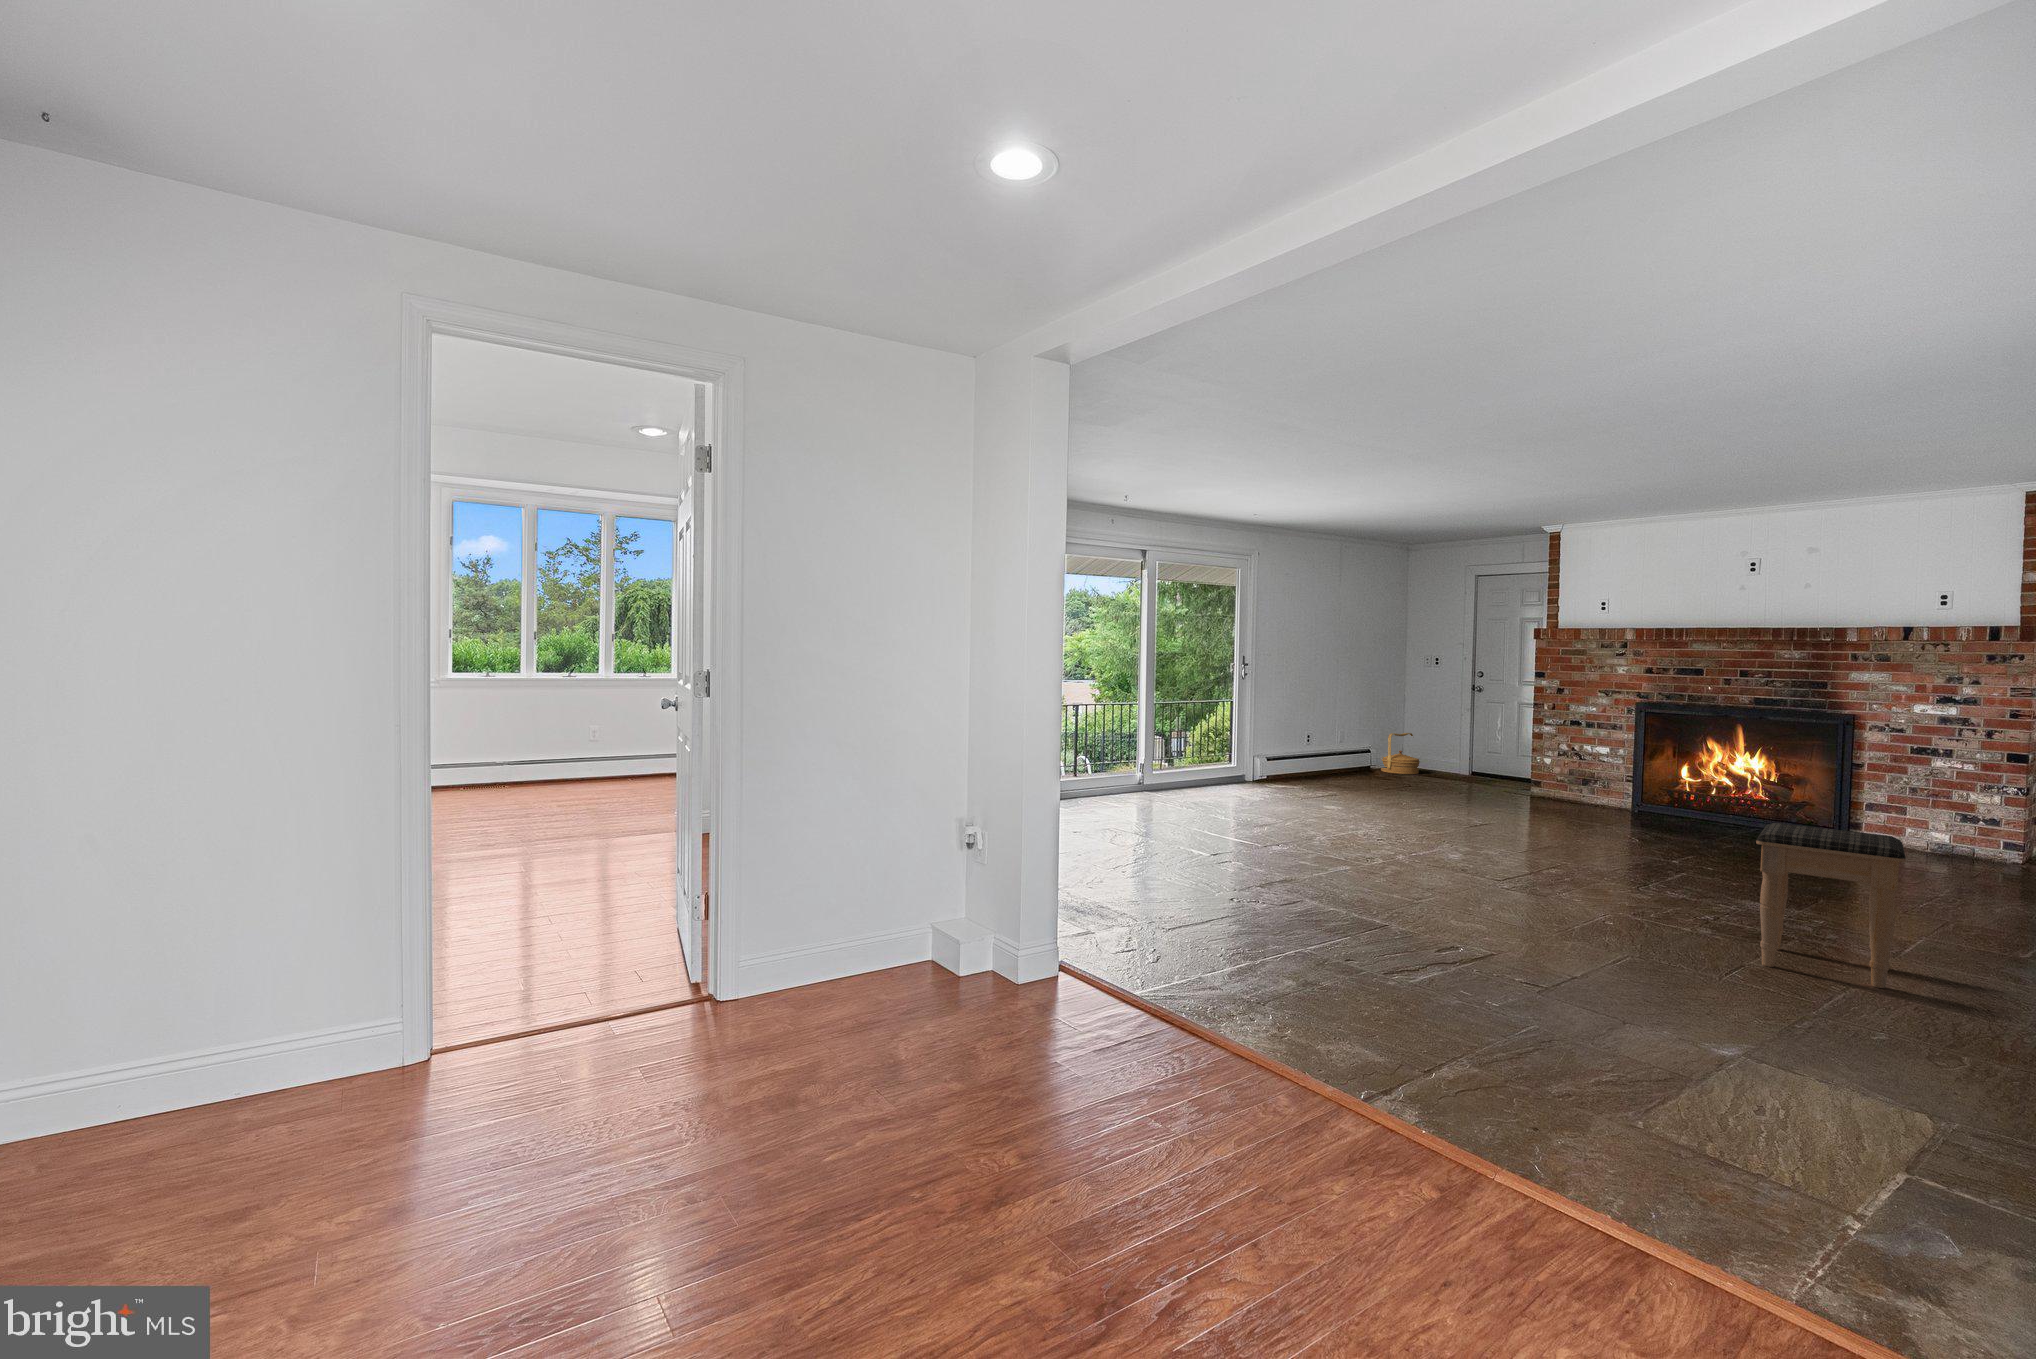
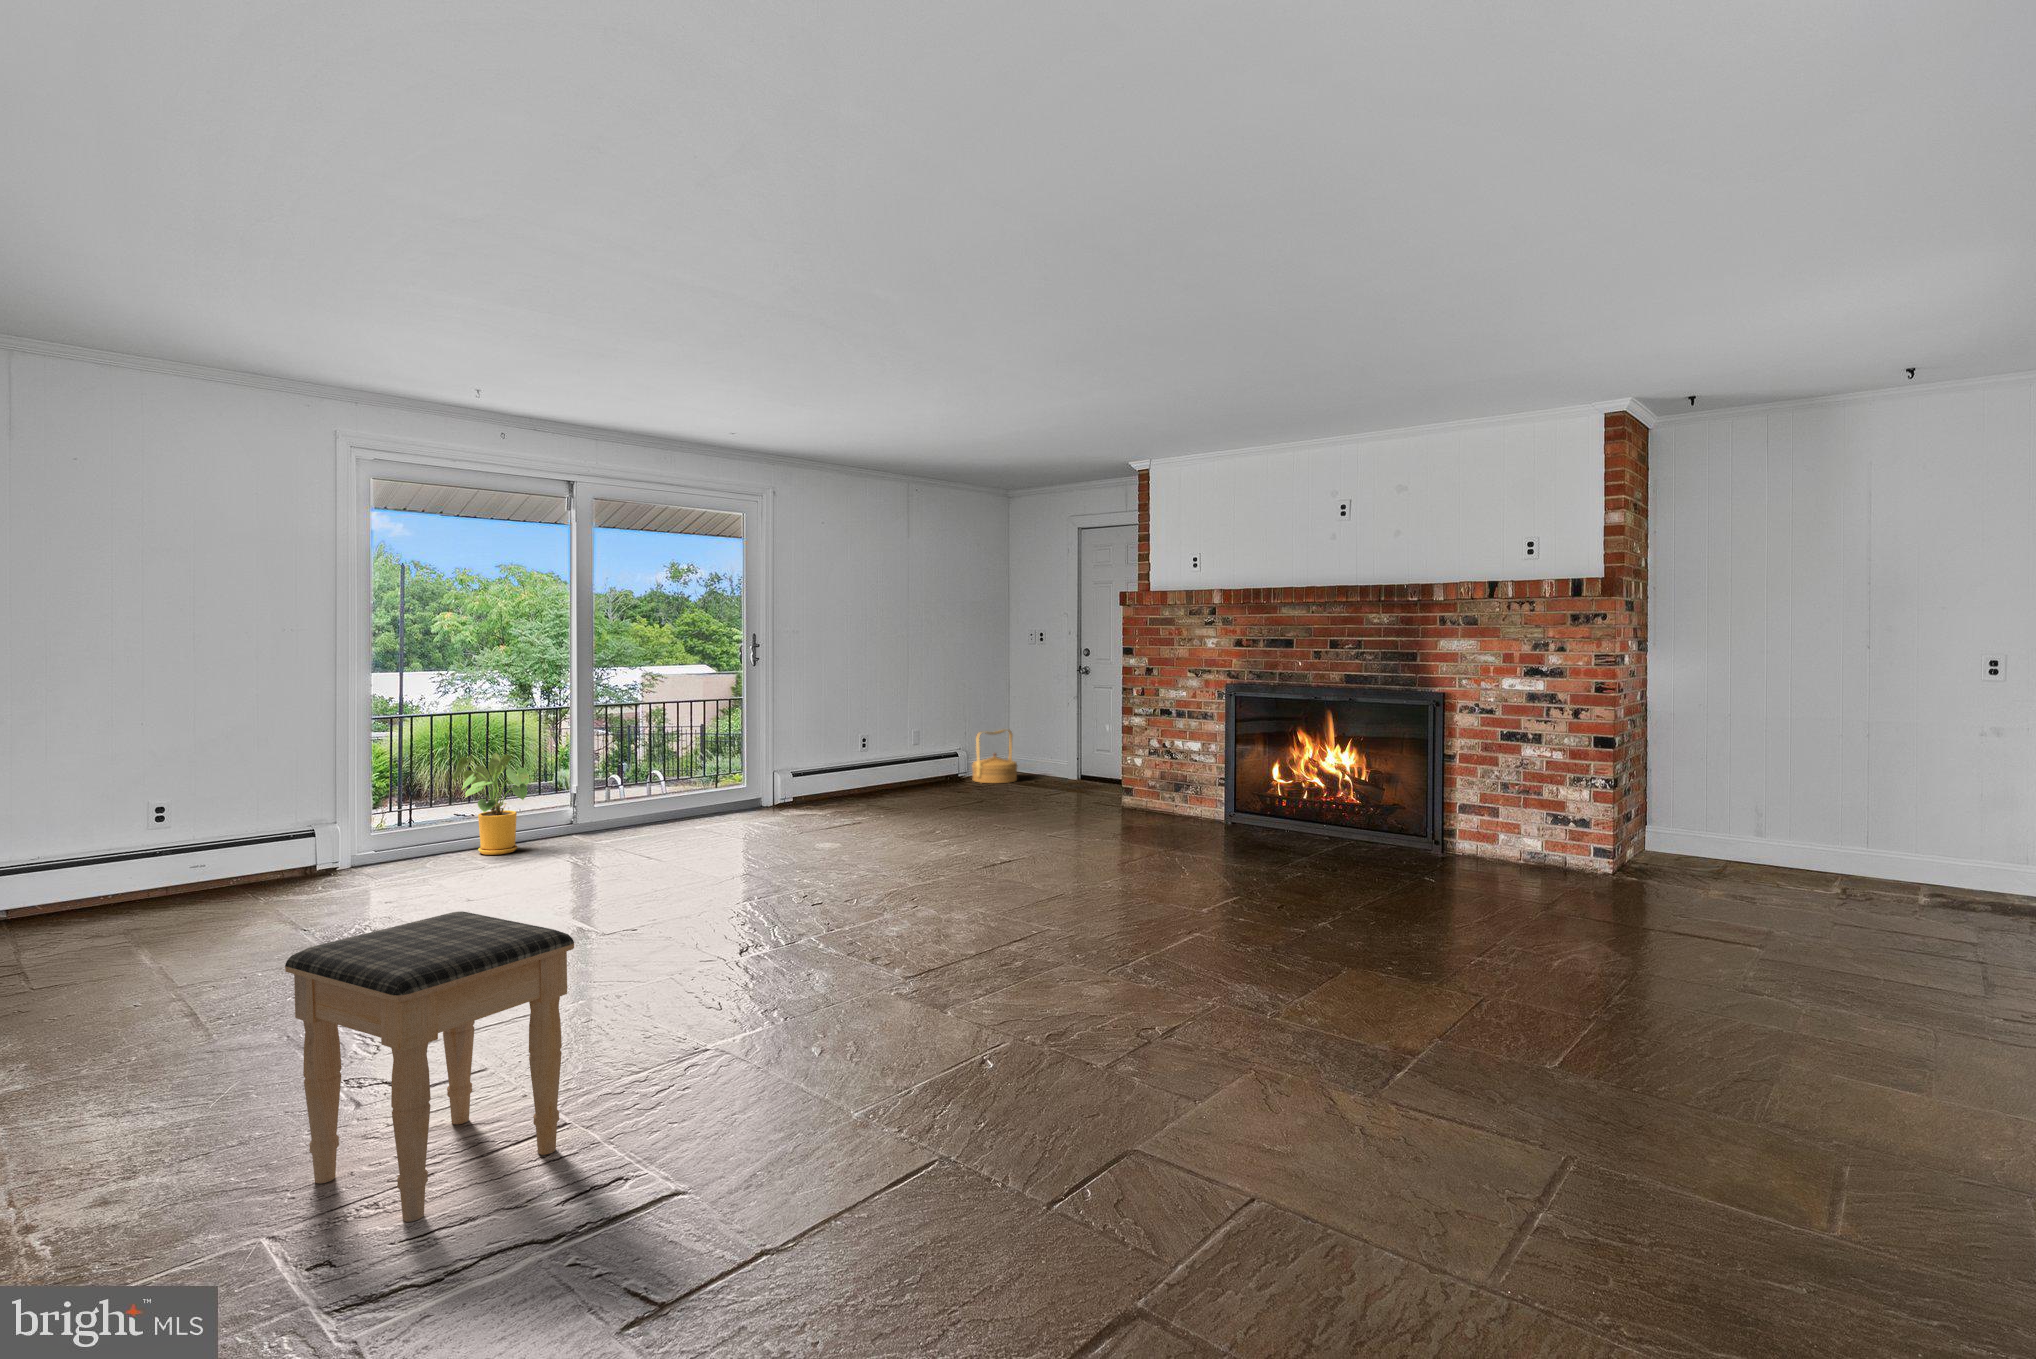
house plant: none [1082,727,1138,793] -> present [453,753,533,855]
footstool: present [1756,823,1906,988] -> present [285,912,574,1222]

